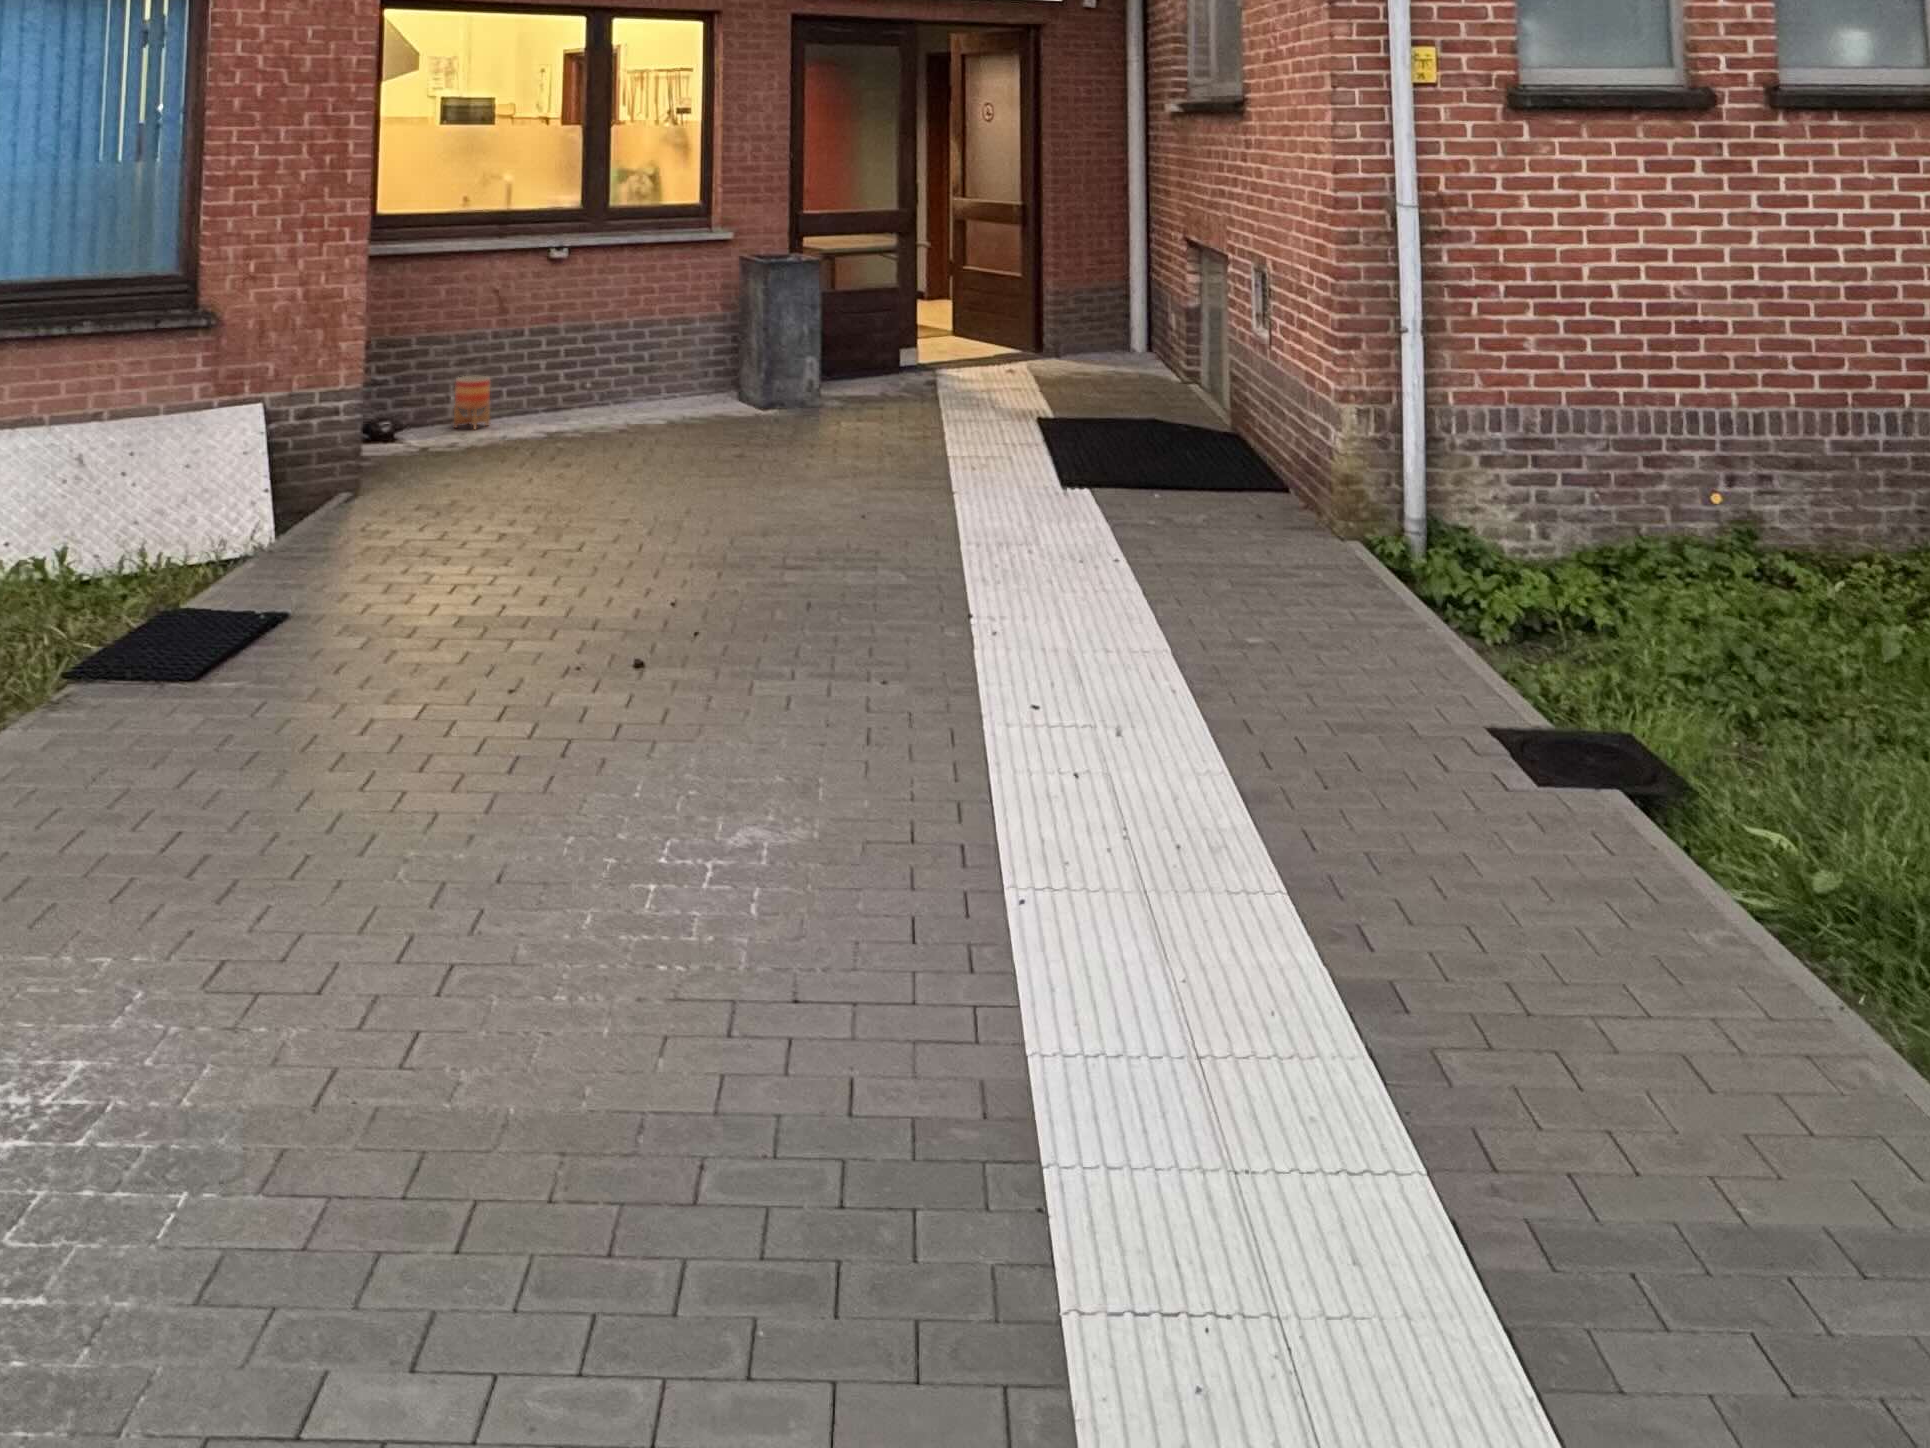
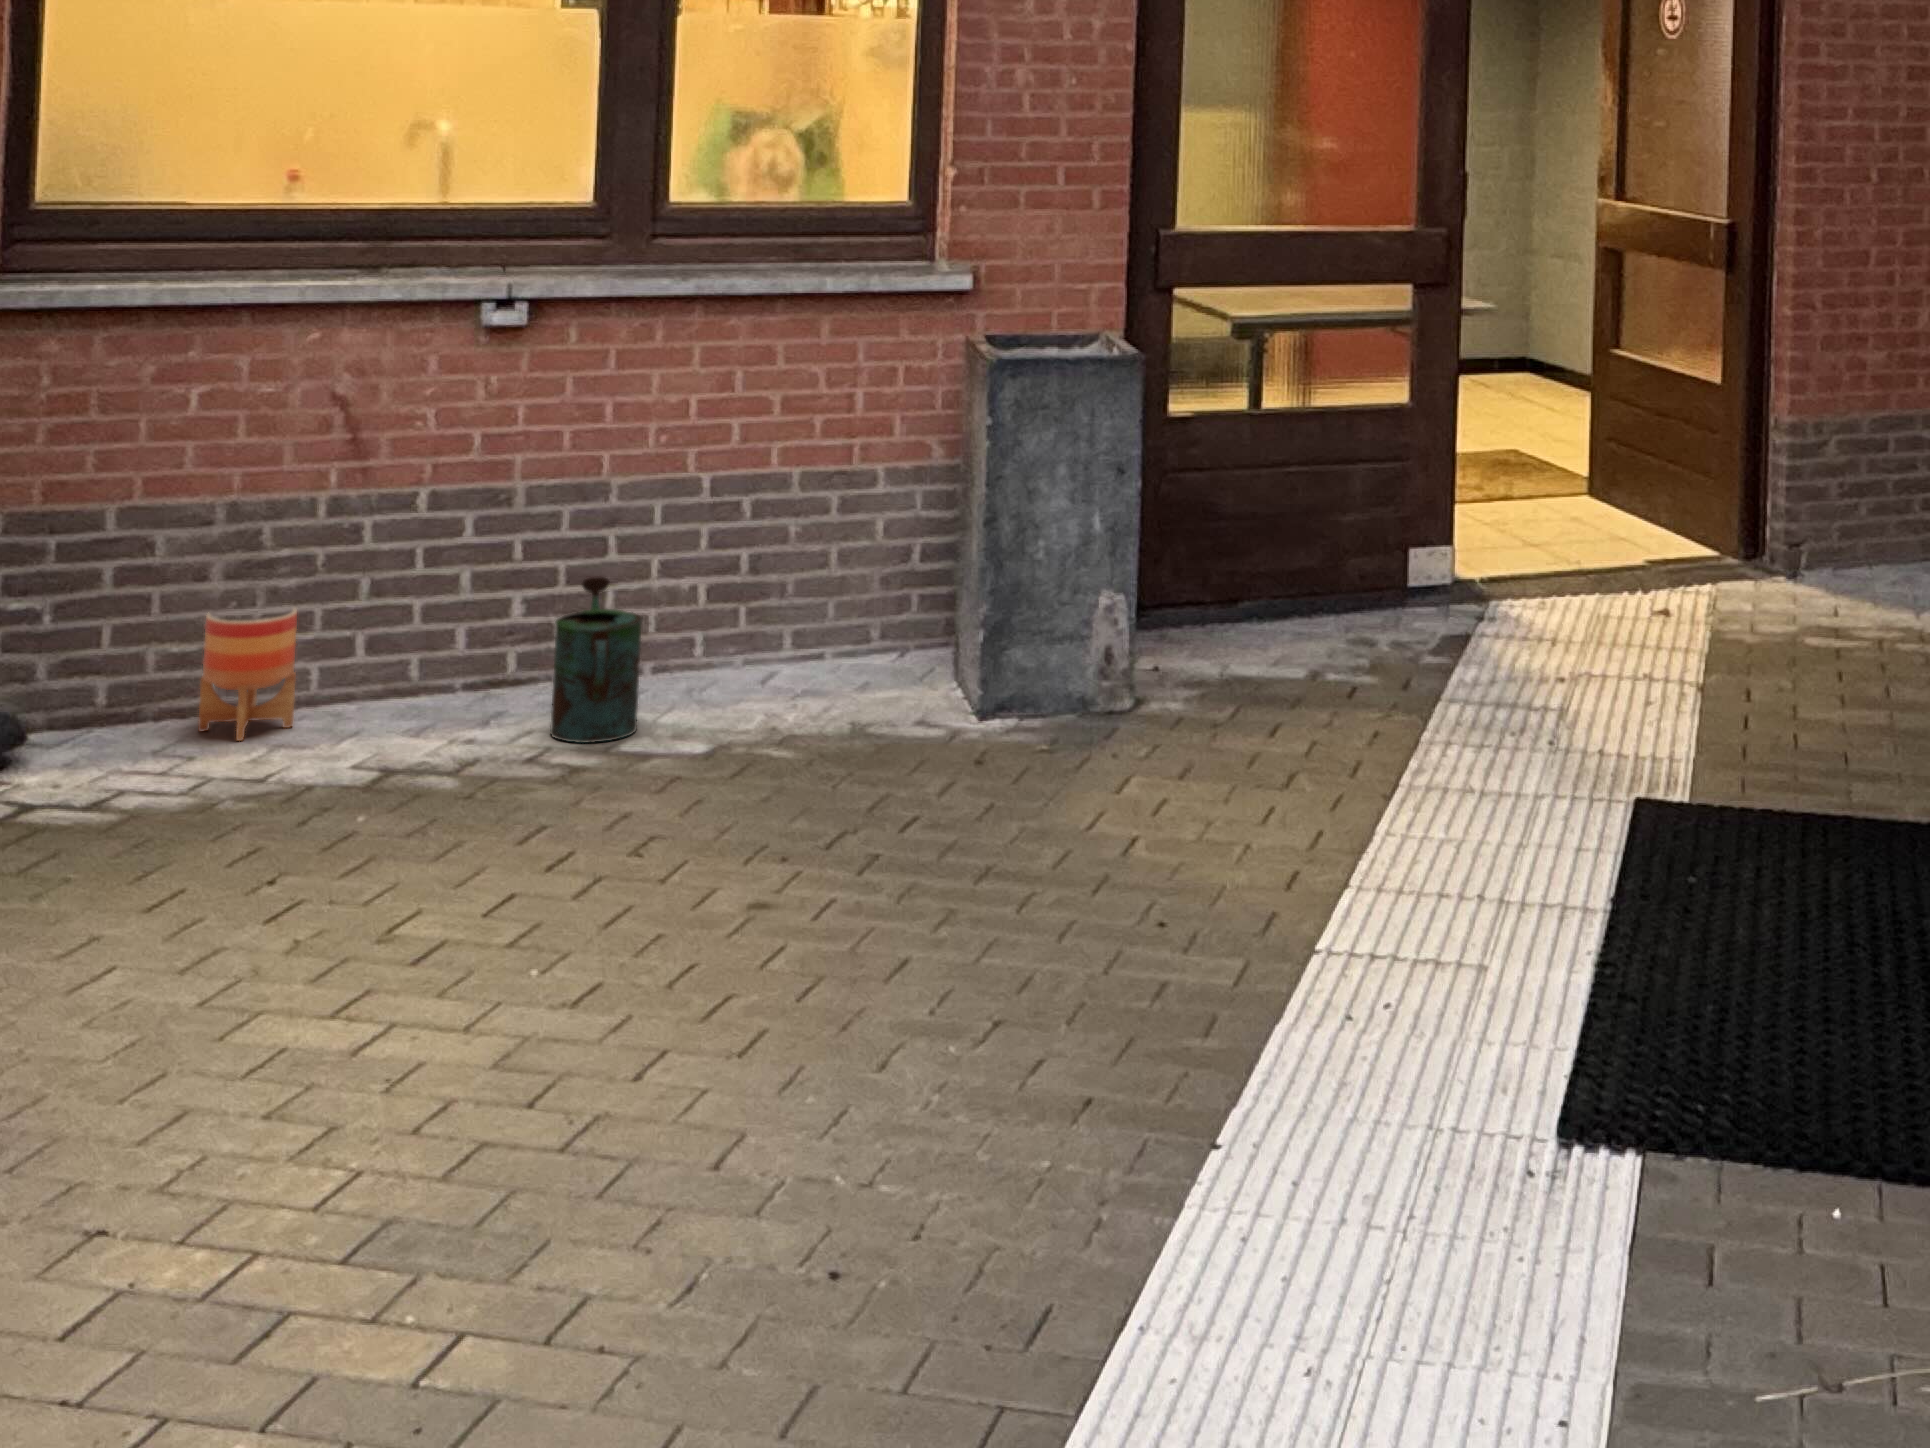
watering can: none [593,361,629,424] -> present [550,577,642,743]

